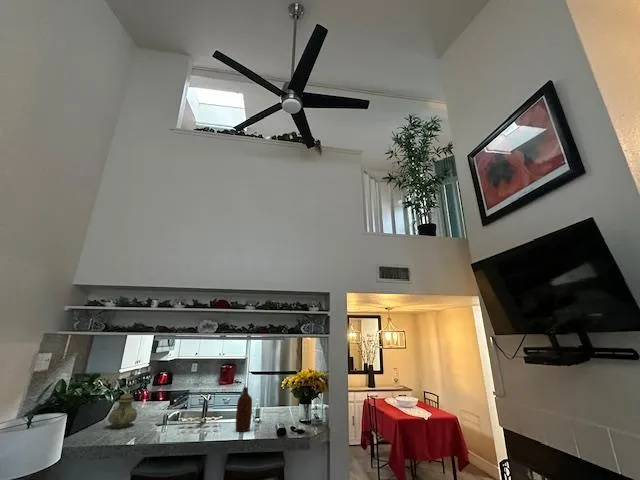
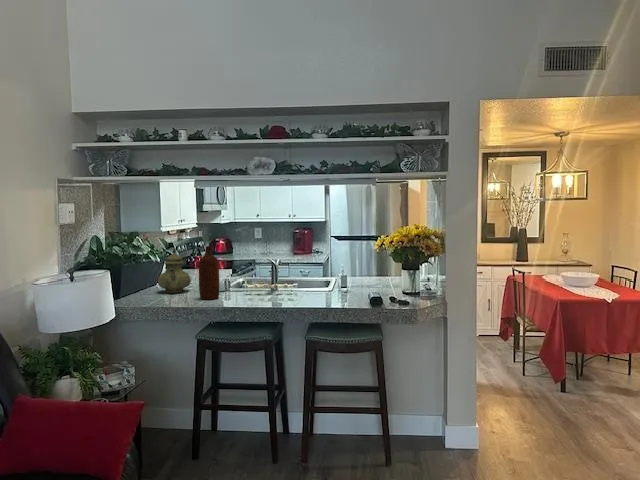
bottle: present [236,387,252,432] -> present [199,246,219,300]

